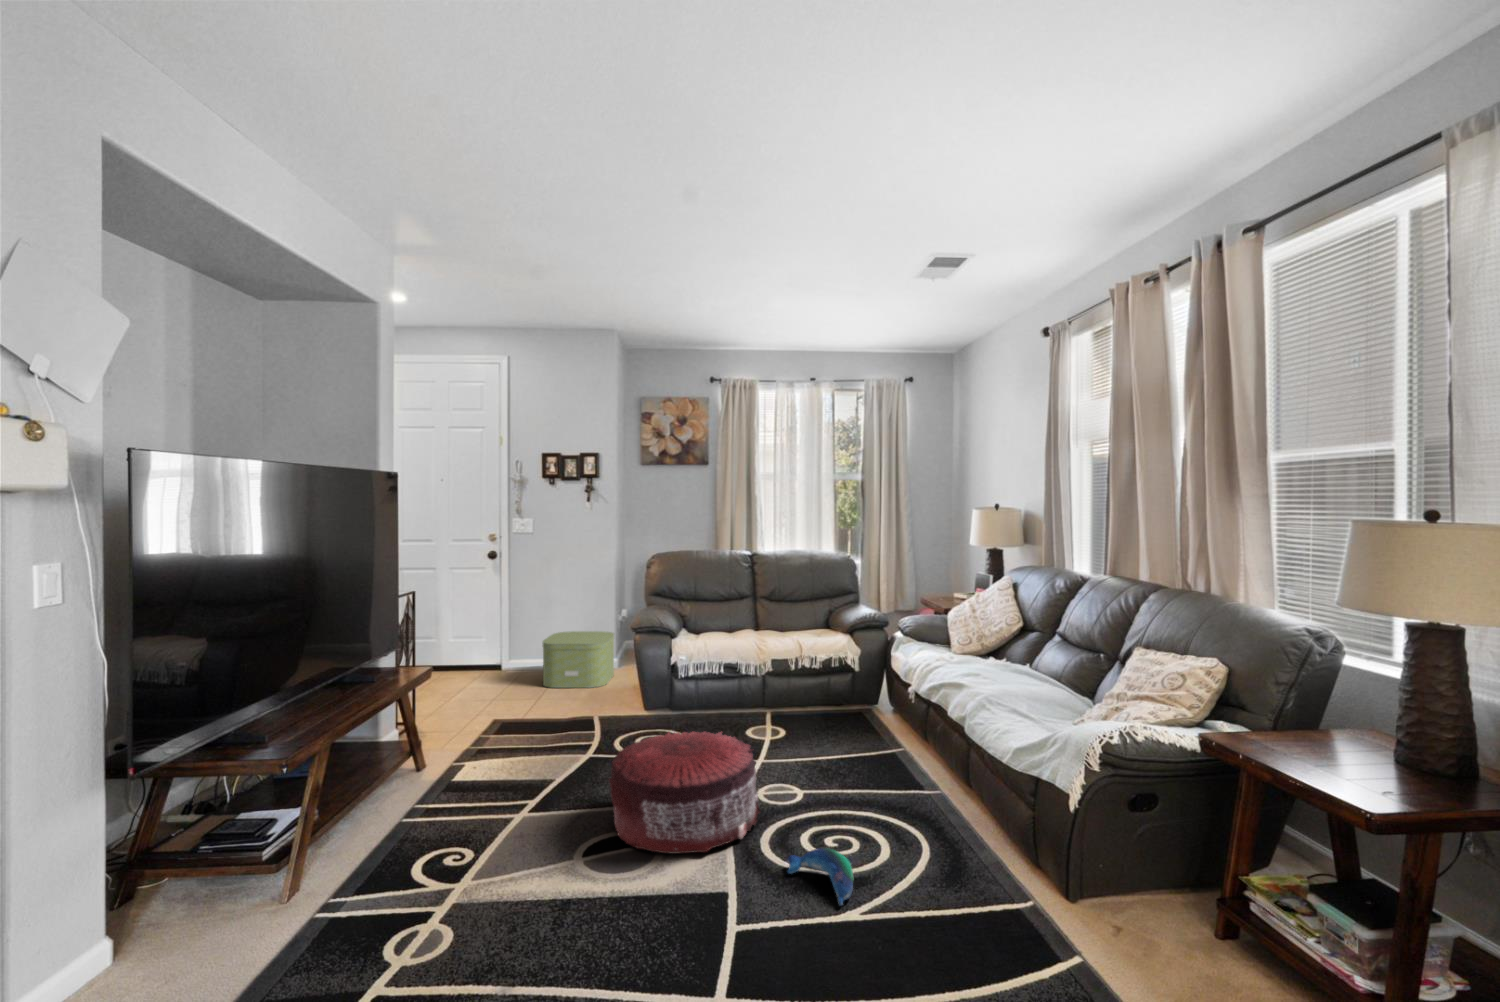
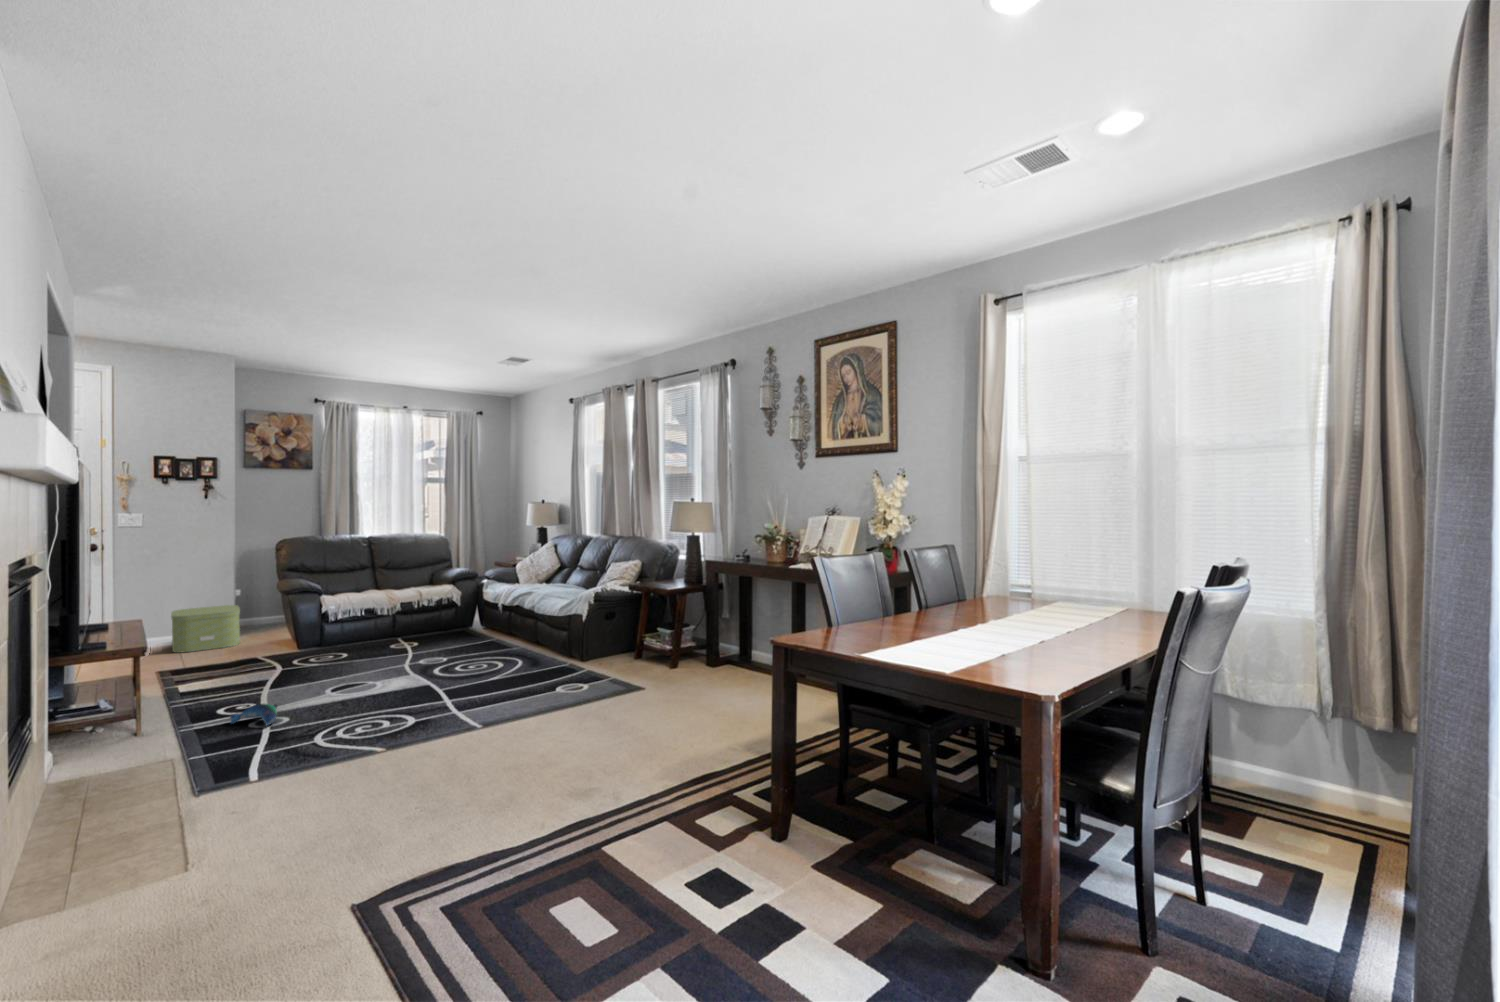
pouf: present [609,732,761,854] -> none [341,631,437,690]
plush toy: present [787,848,853,906] -> present [230,704,277,726]

